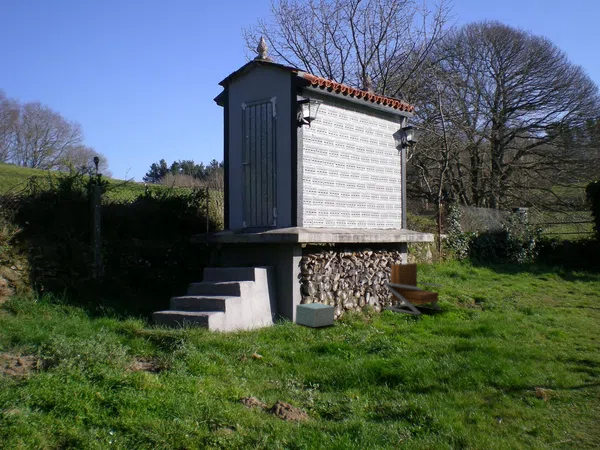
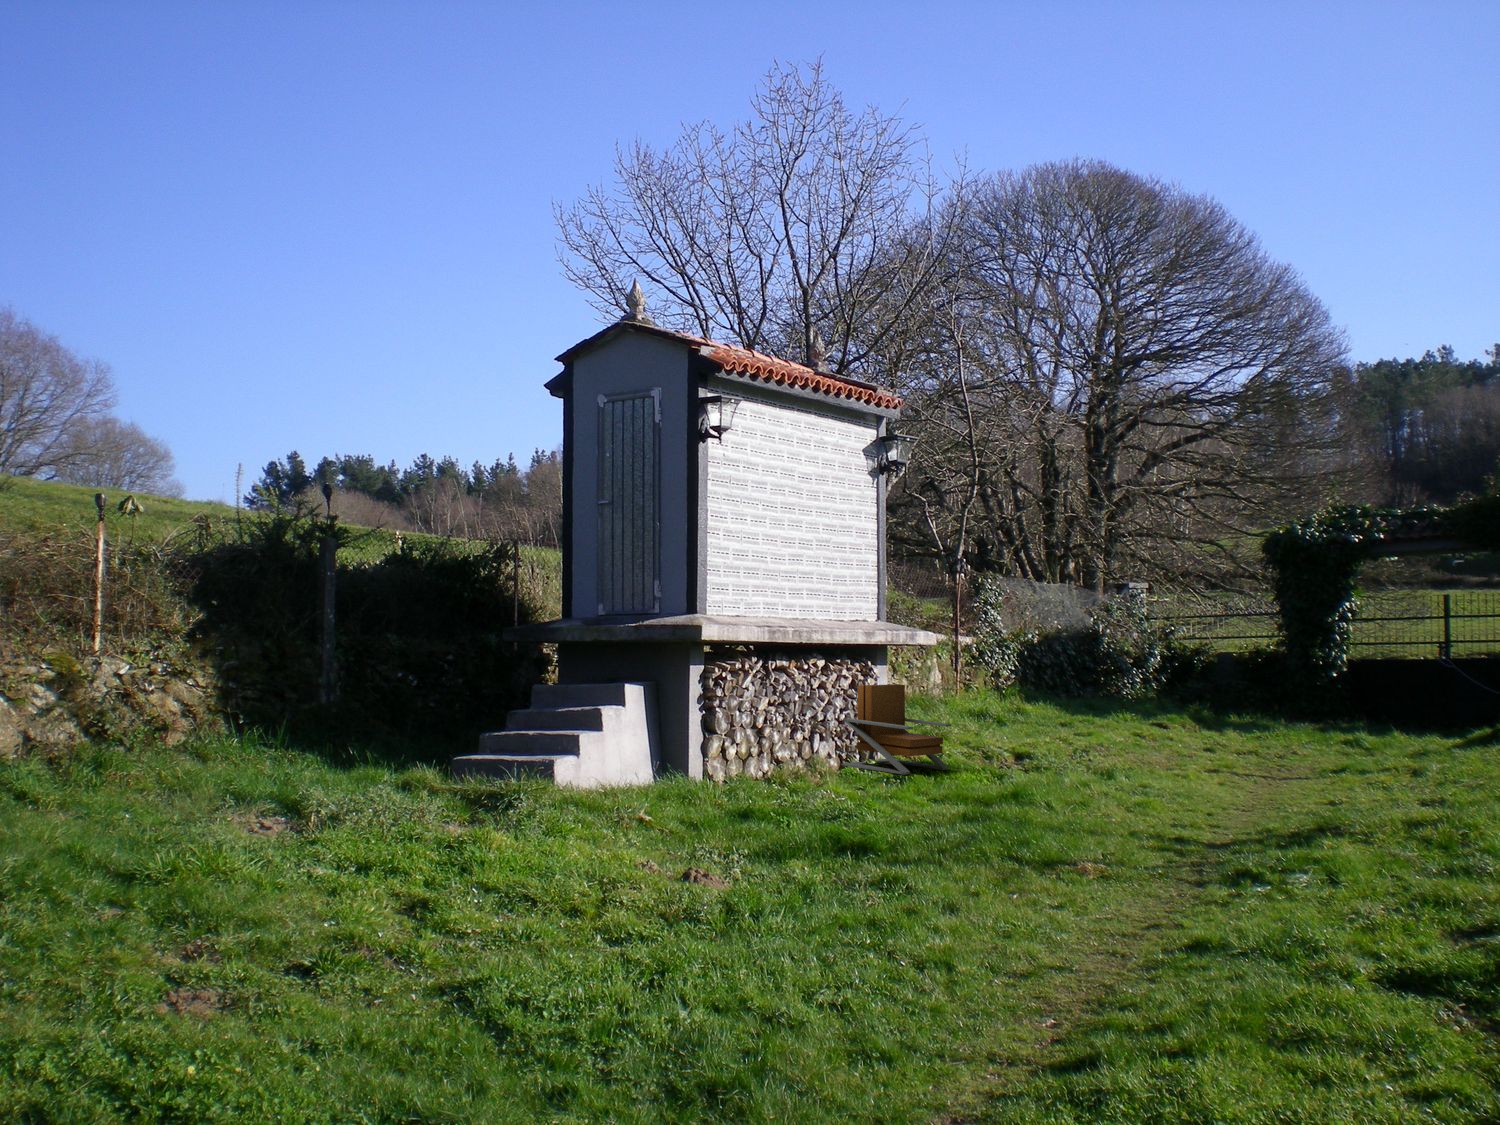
storage box: present [296,303,335,327] -> none [692,747,760,785]

